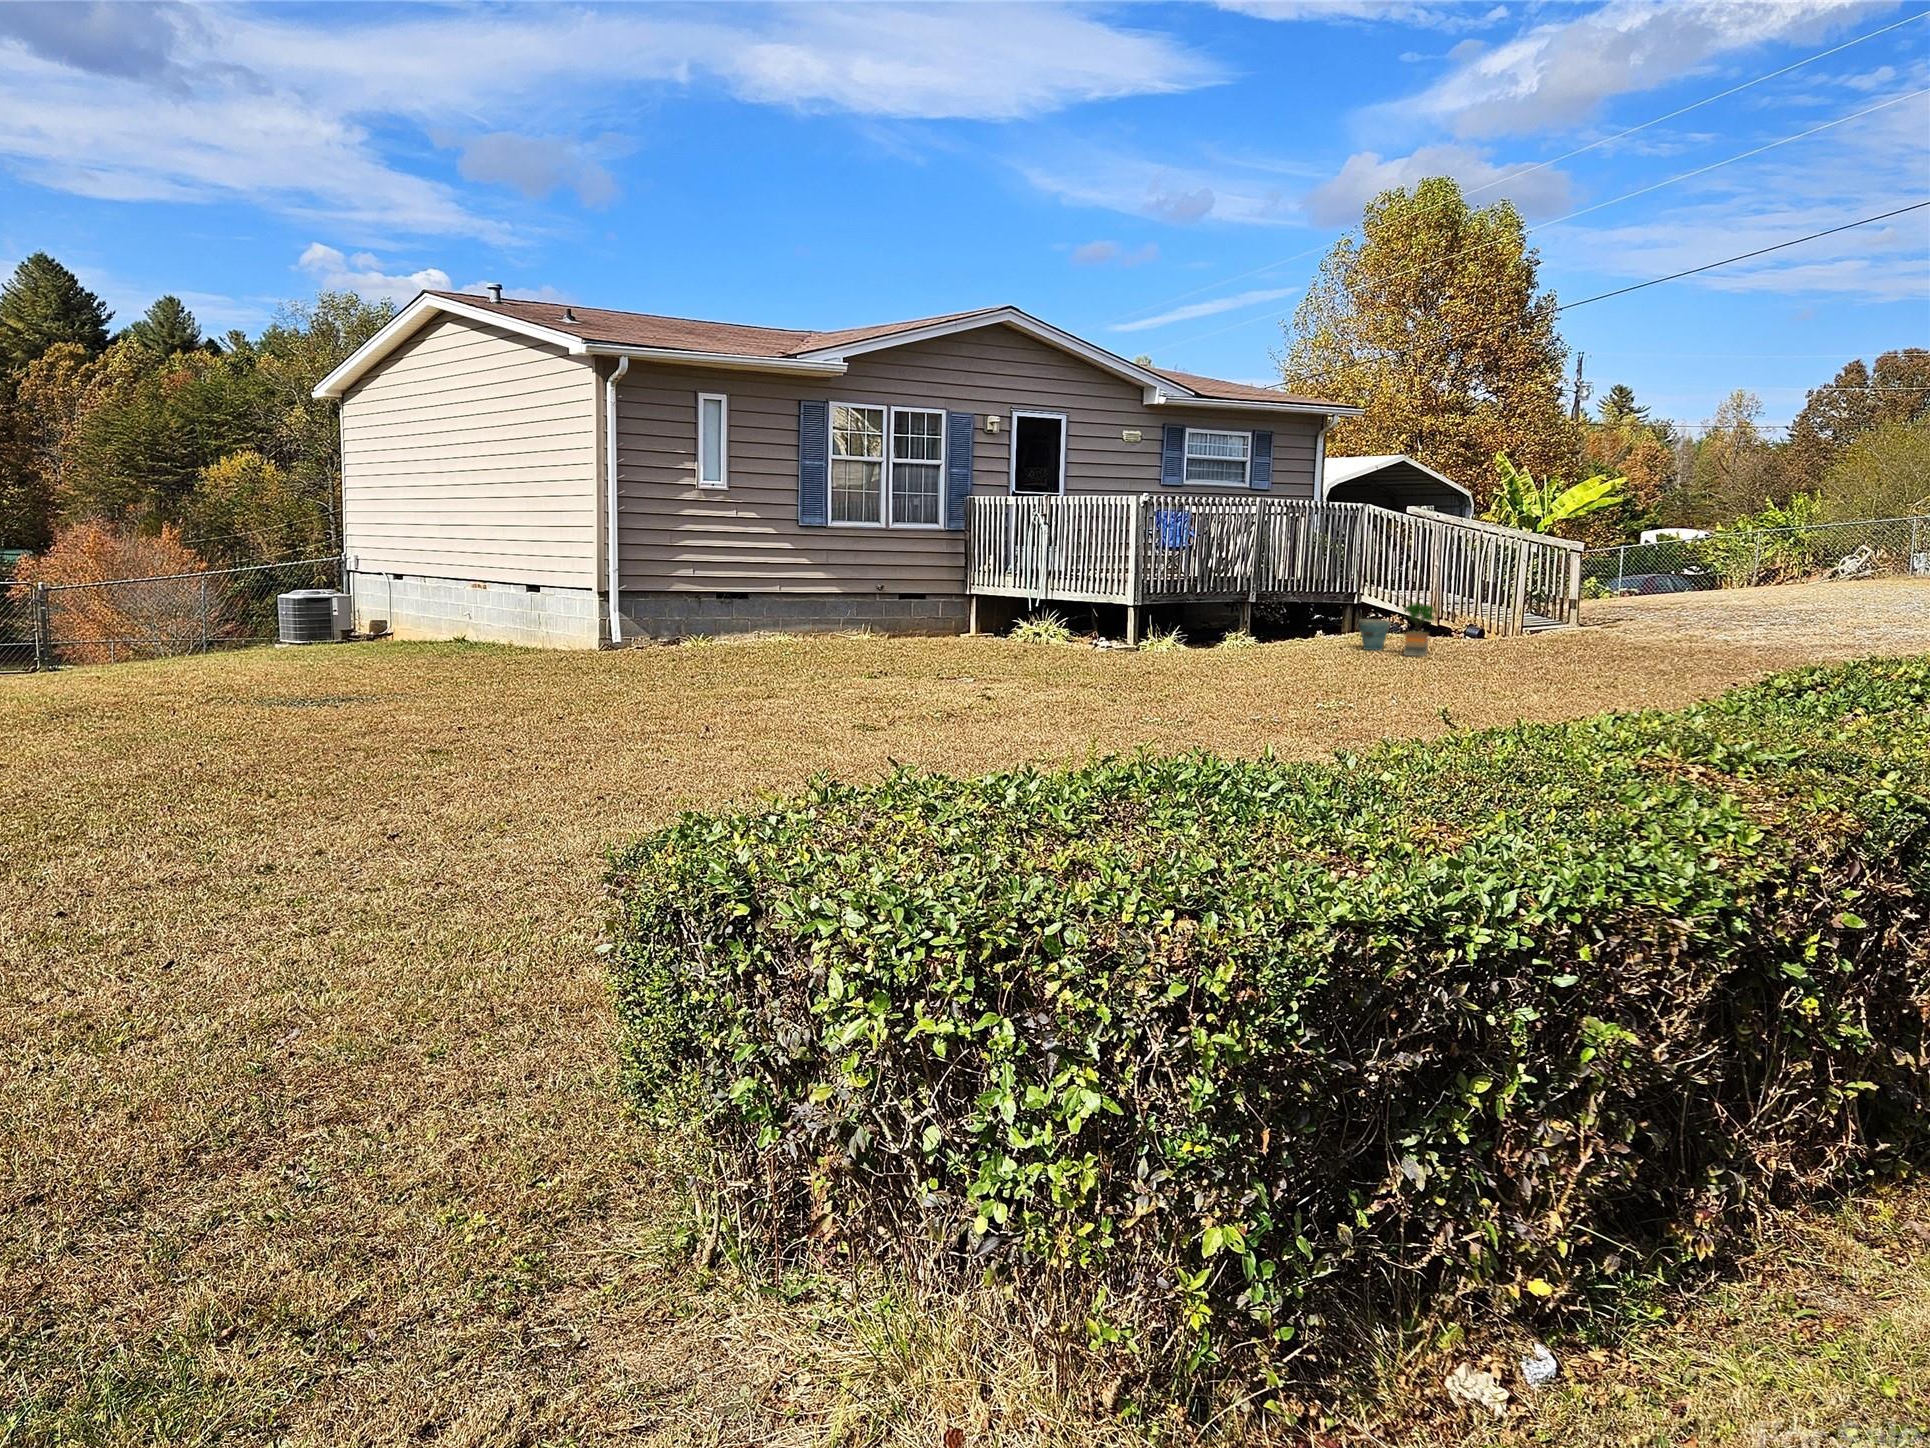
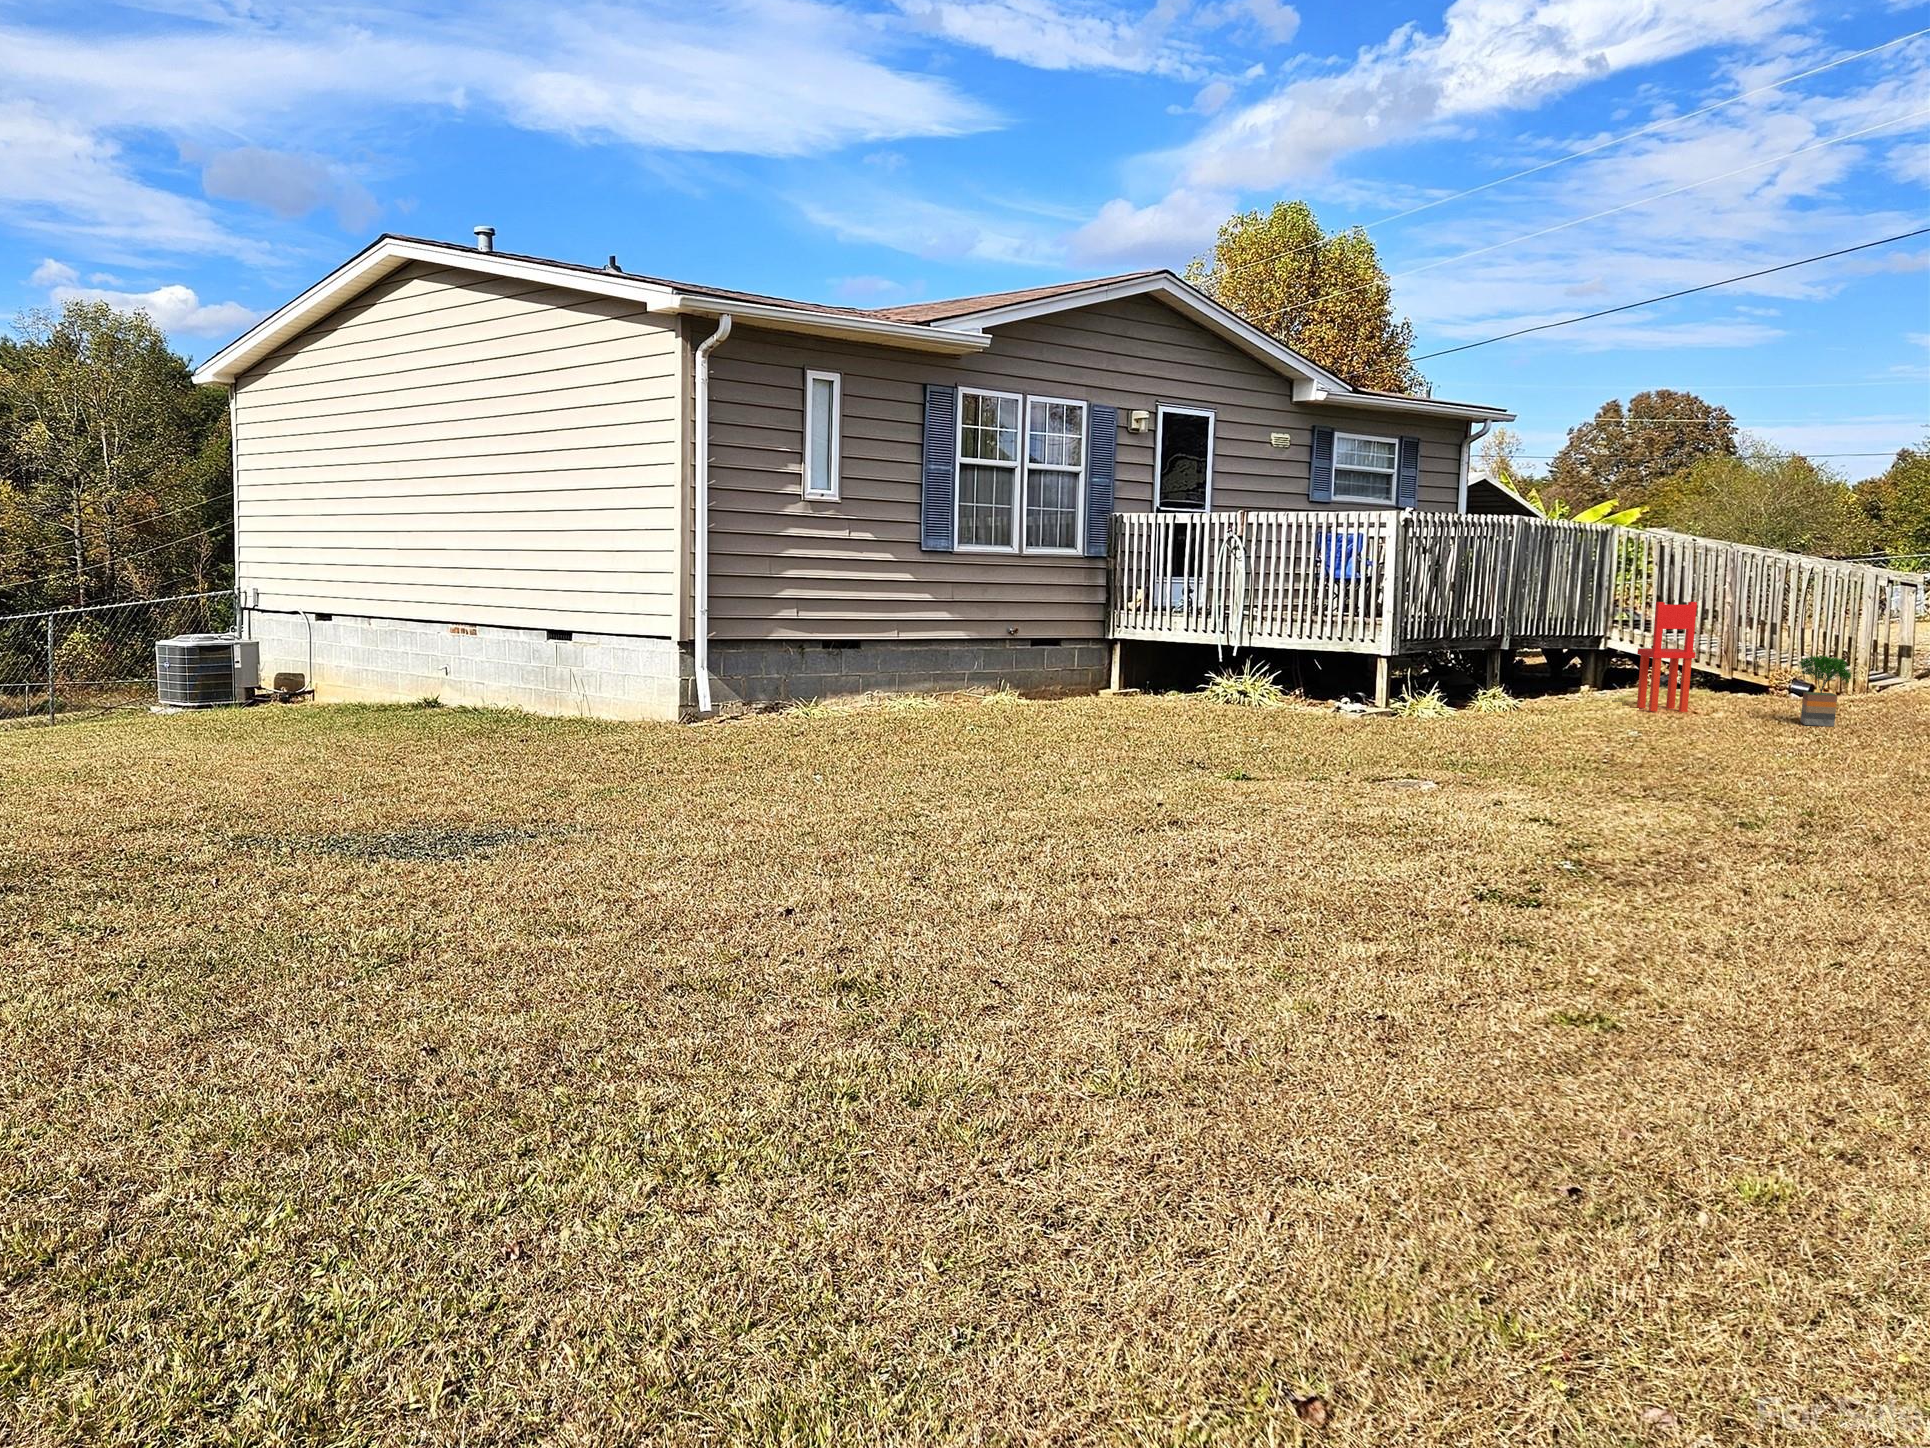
chair: none [1319,564,1353,648] -> present [1637,602,1697,712]
bucket: present [1359,619,1391,650] -> none [1709,674,1756,716]

